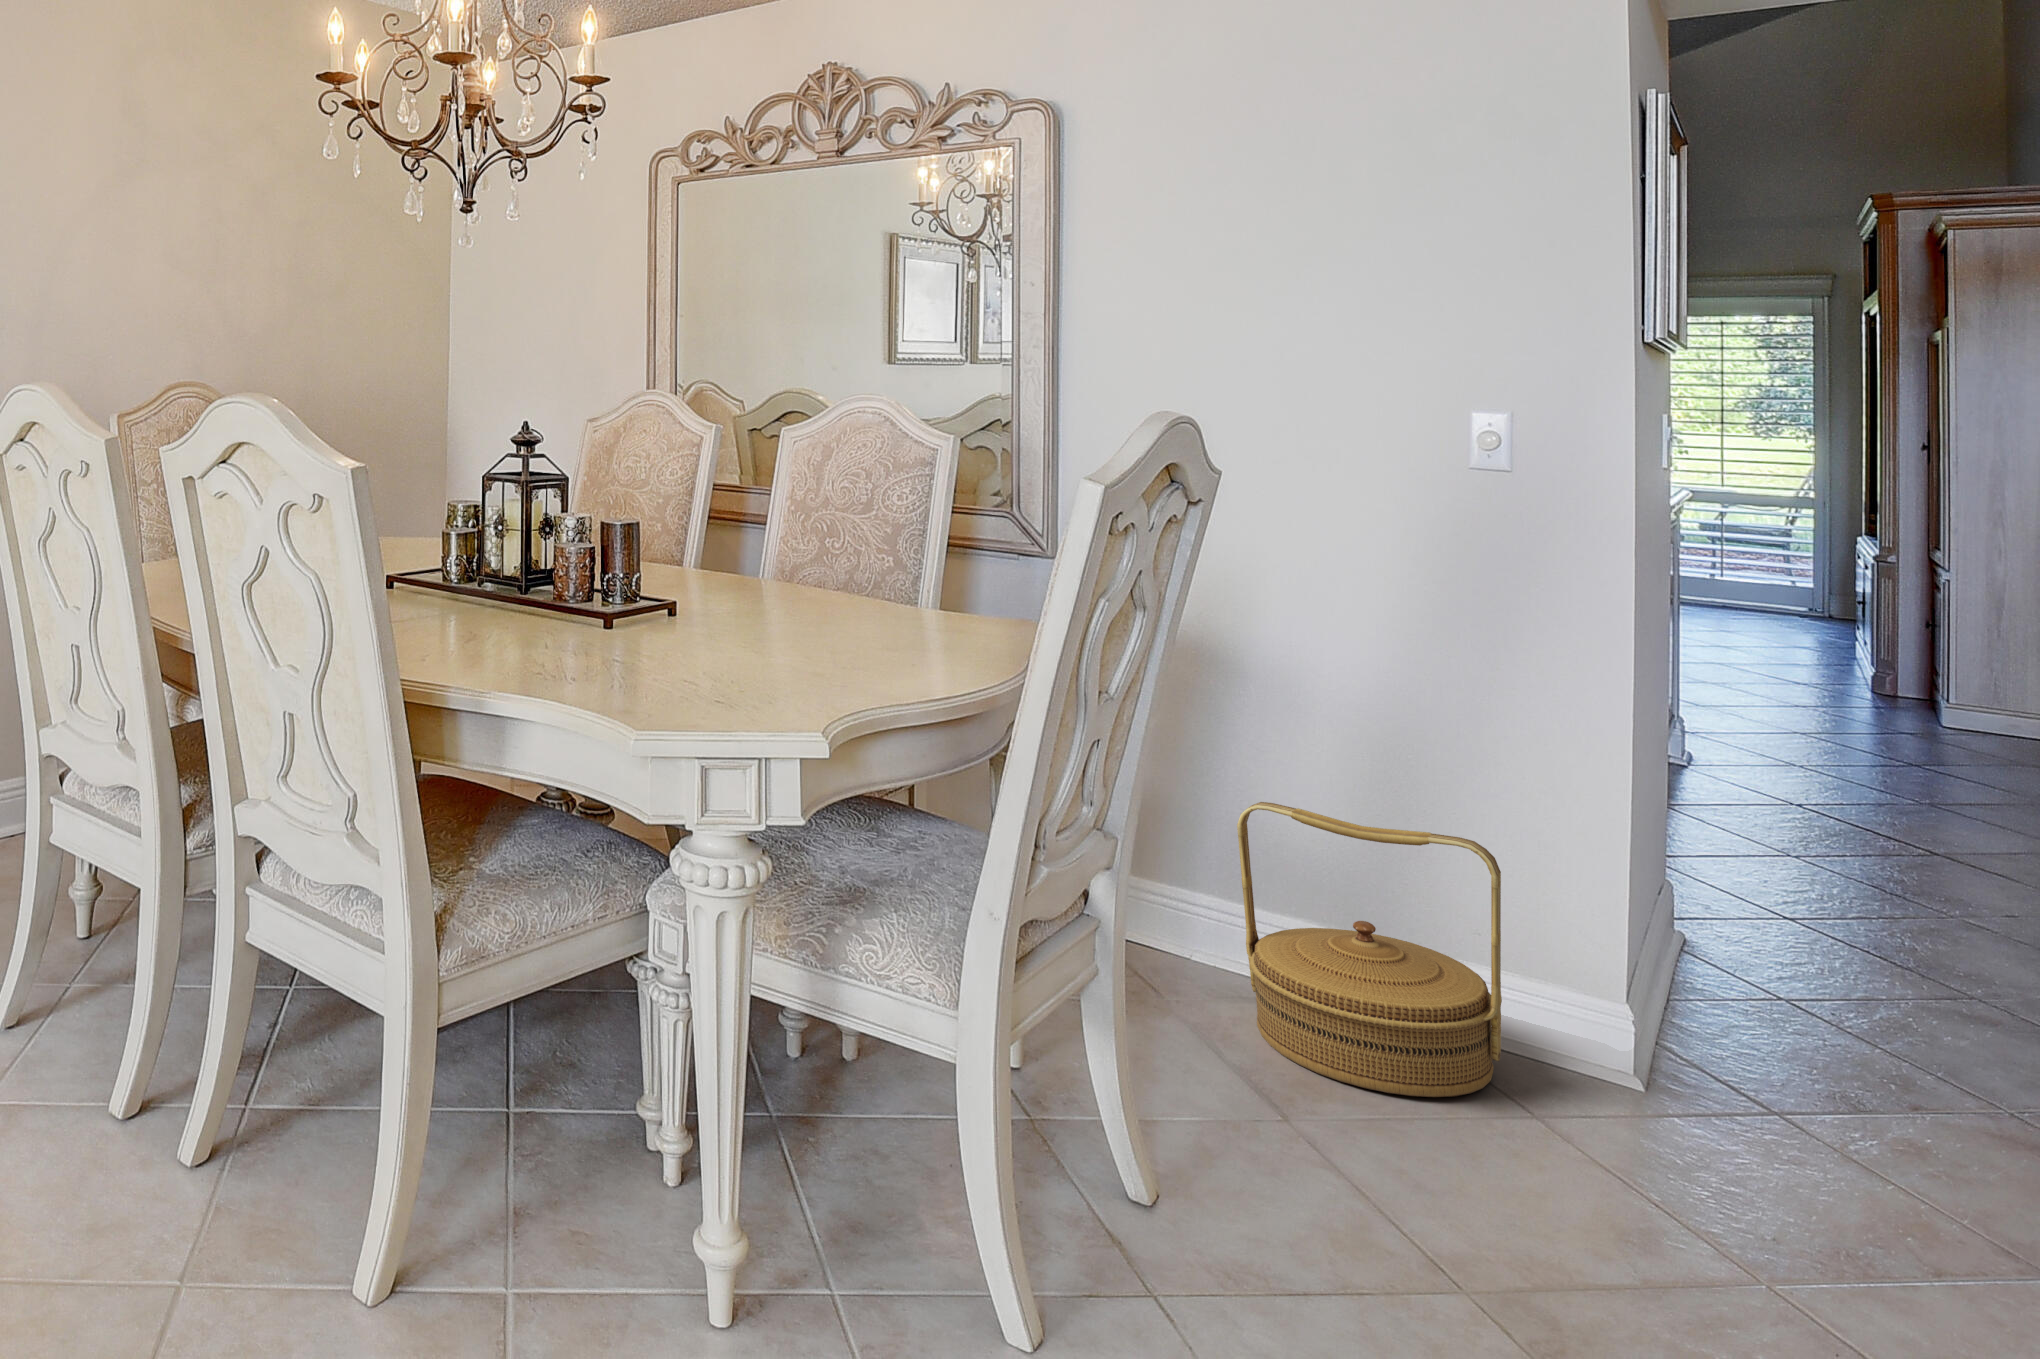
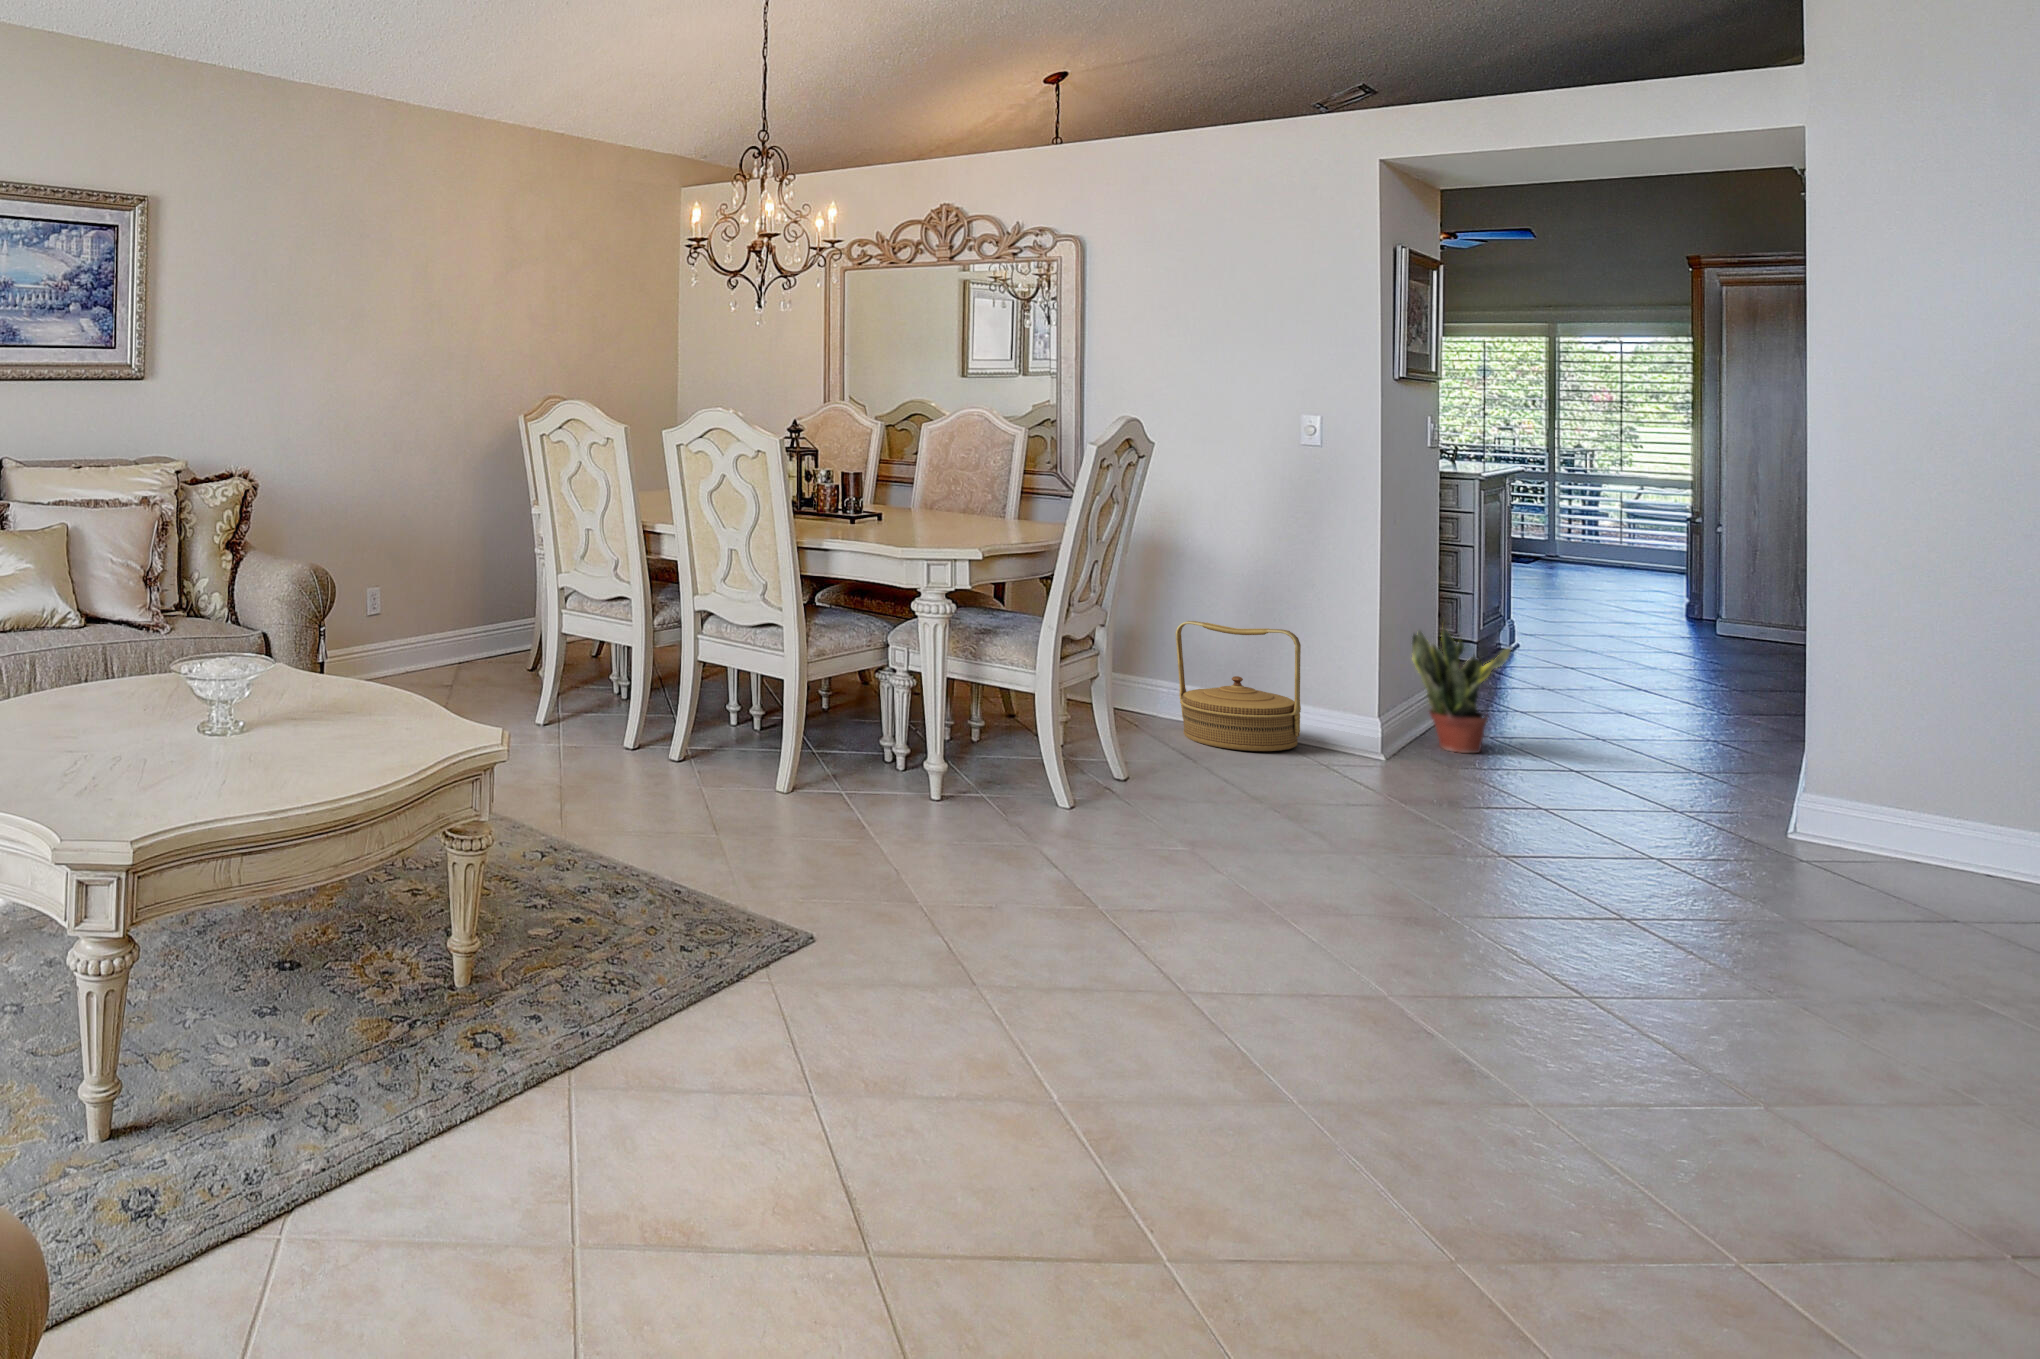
potted plant: none [1702,819,1956,1095] -> present [1412,628,1511,753]

